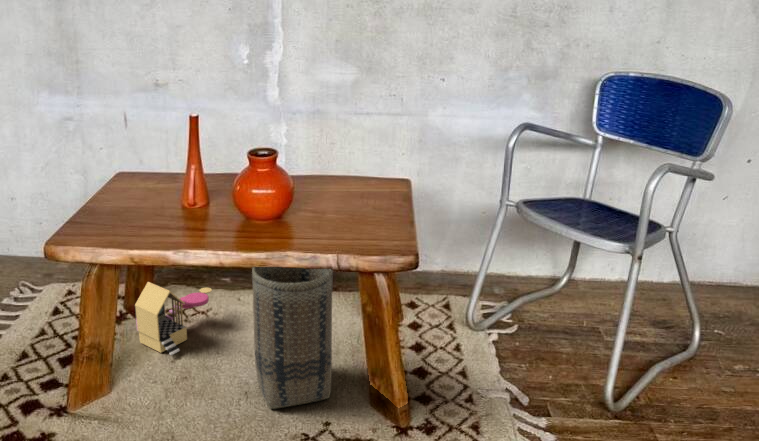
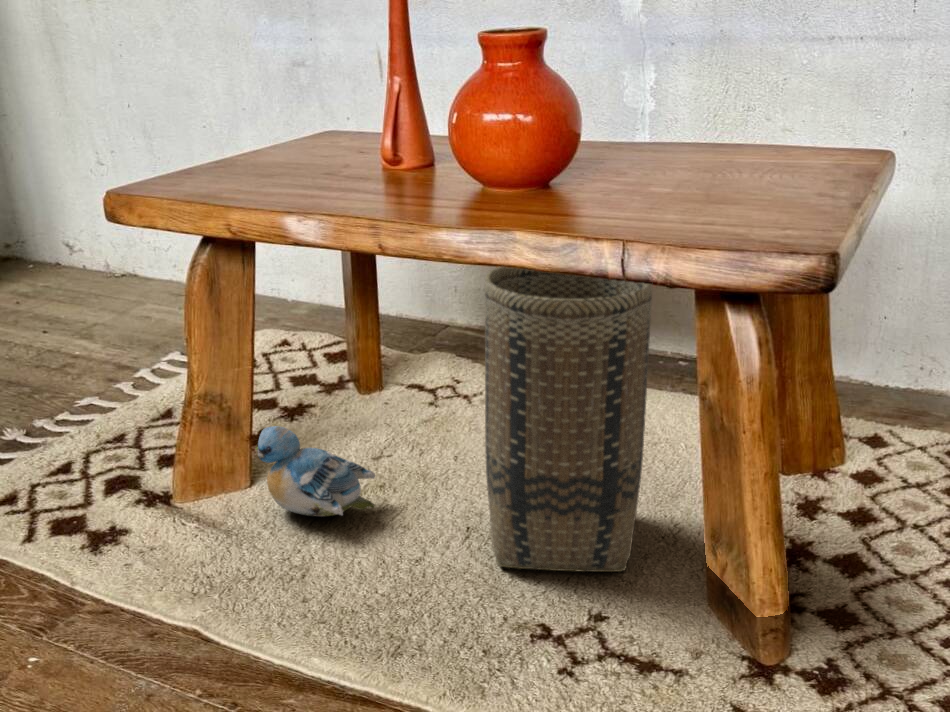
toy house: present [135,282,212,355] -> none [333,316,479,448]
plush toy: none [121,359,194,403] -> present [256,426,375,517]

